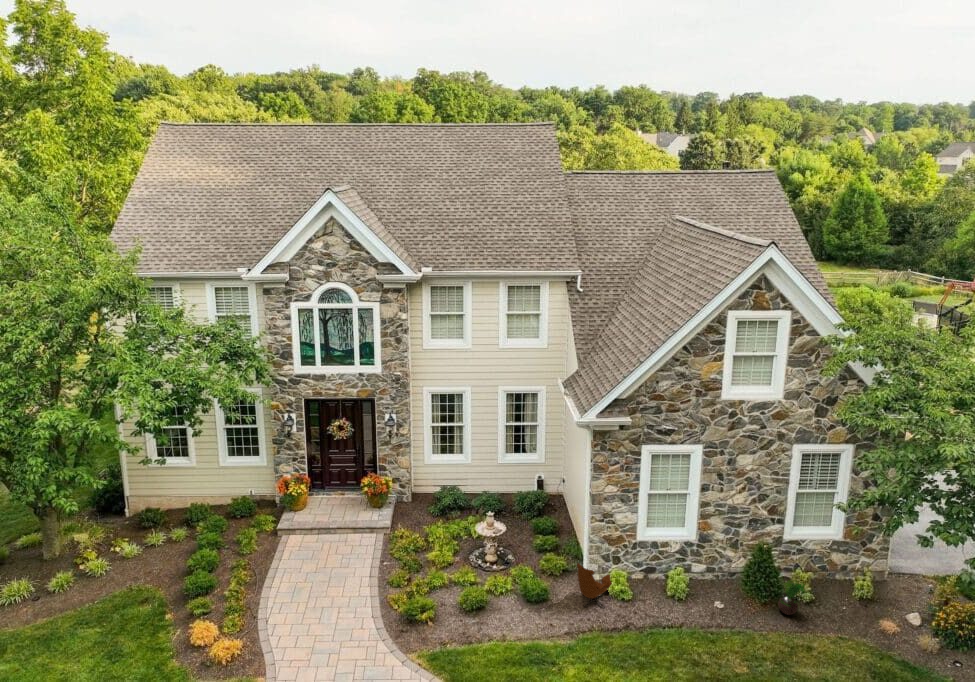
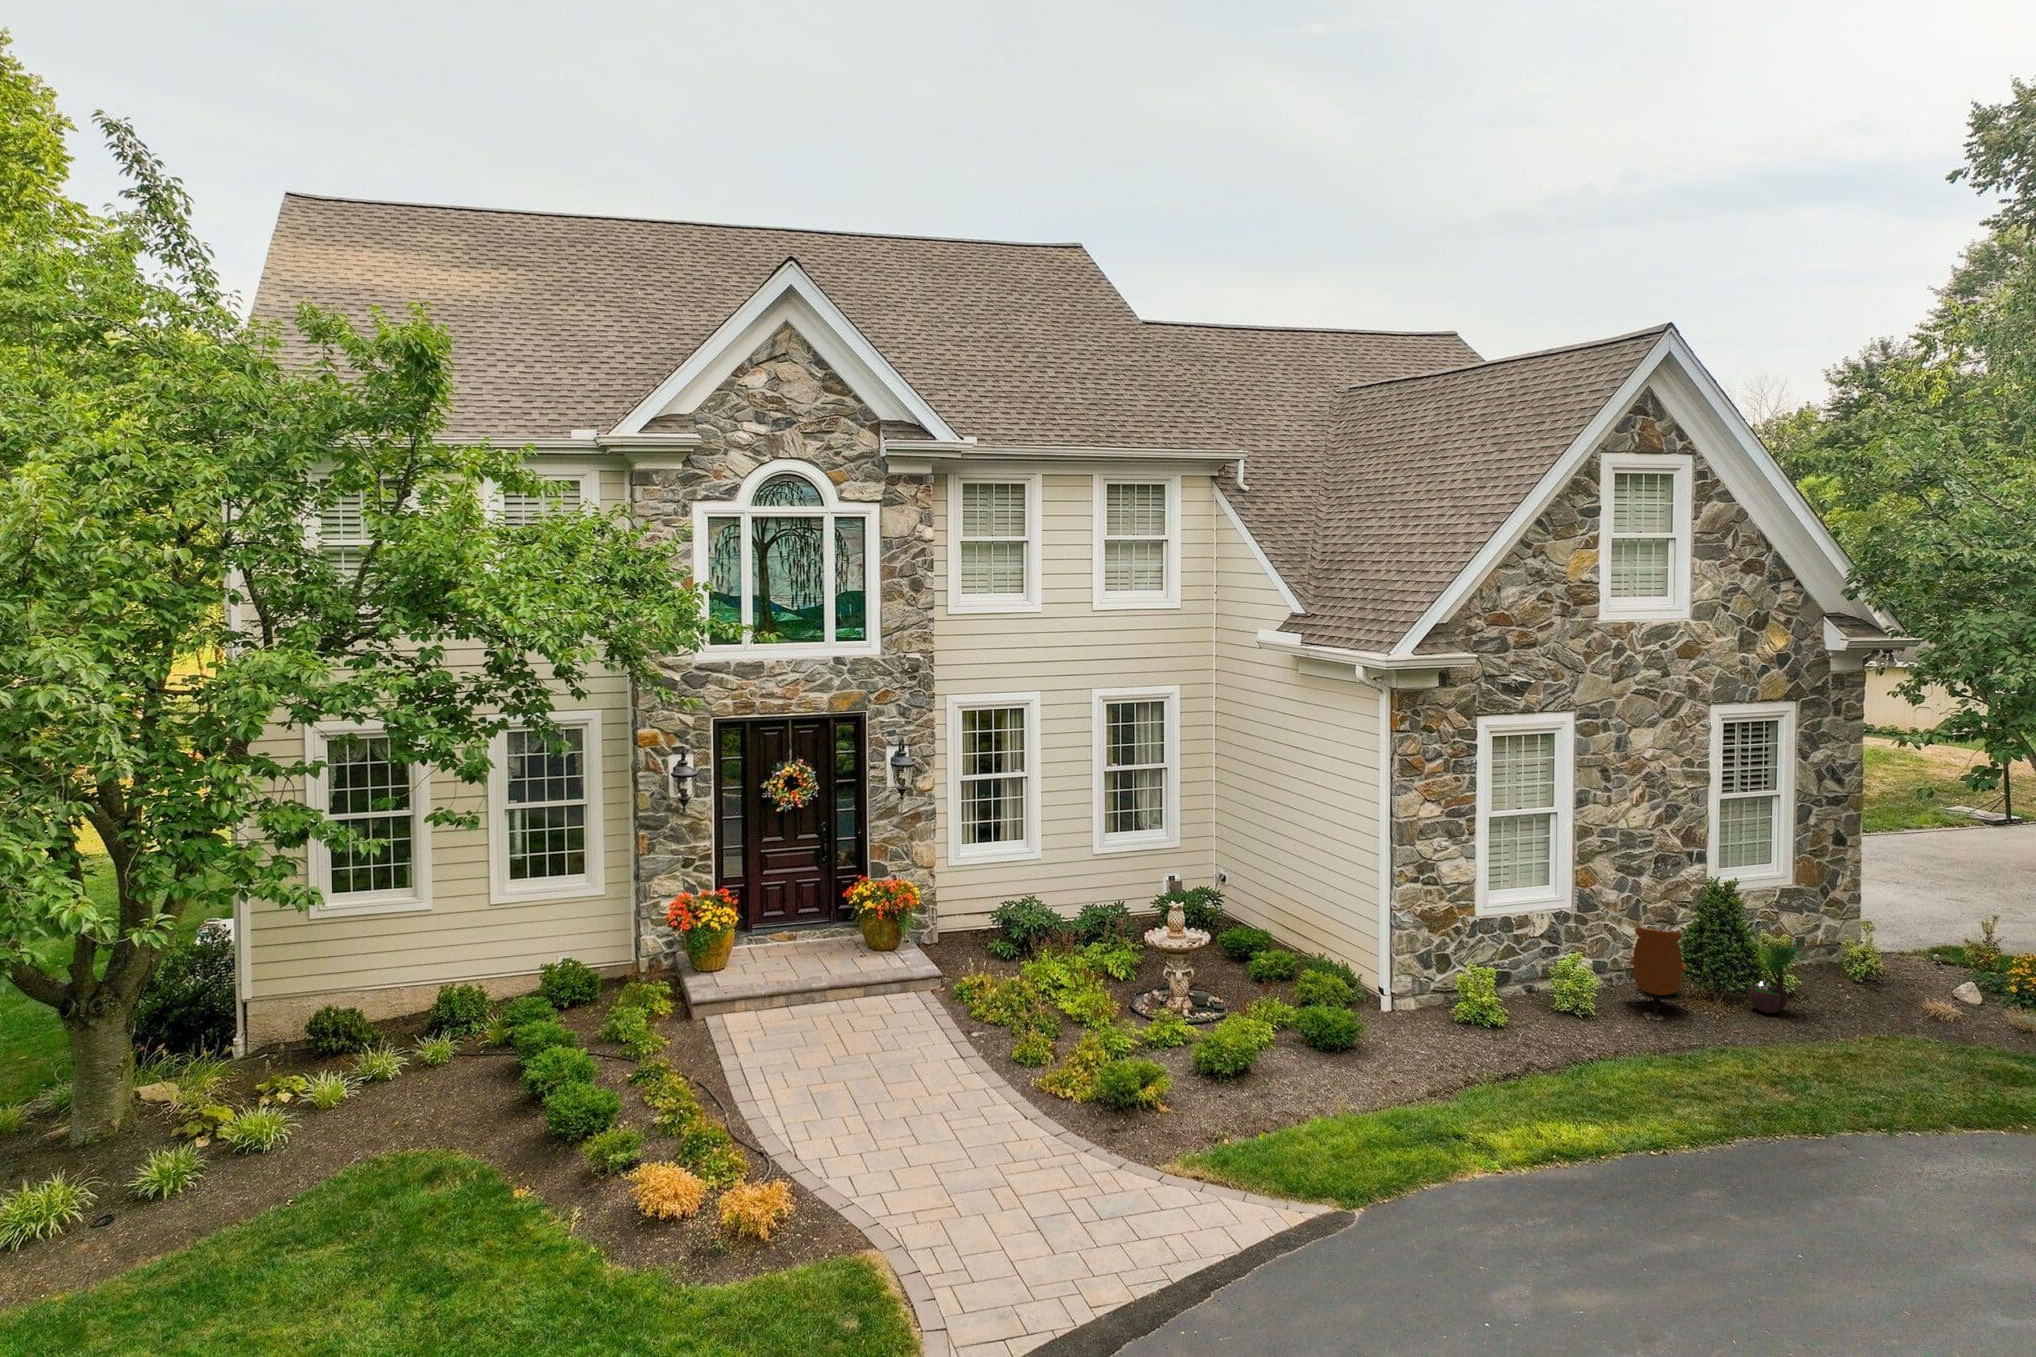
lounge chair: present [577,563,612,608] -> present [1626,927,1688,1017]

